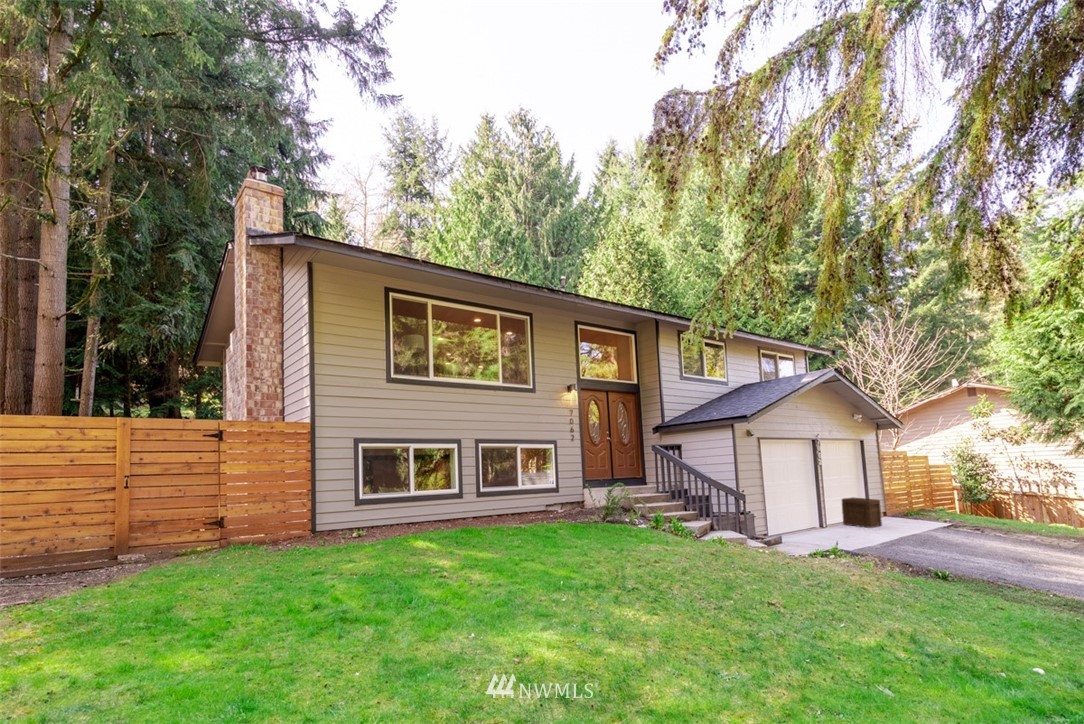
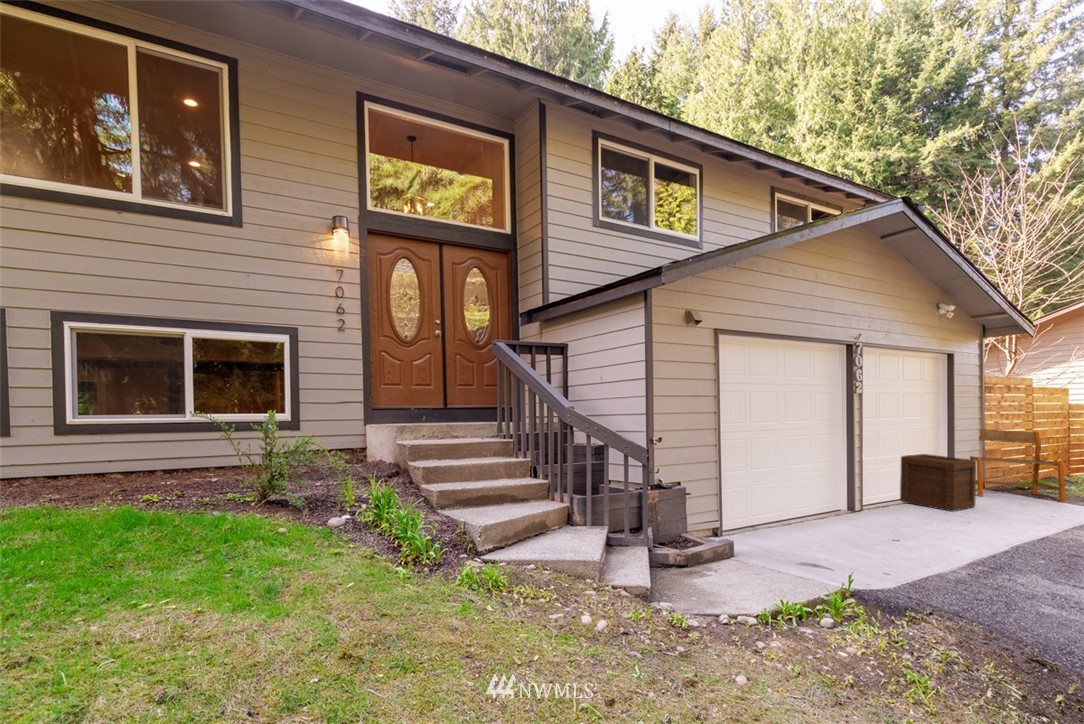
bench: none [873,482,928,523] -> present [970,429,1065,503]

